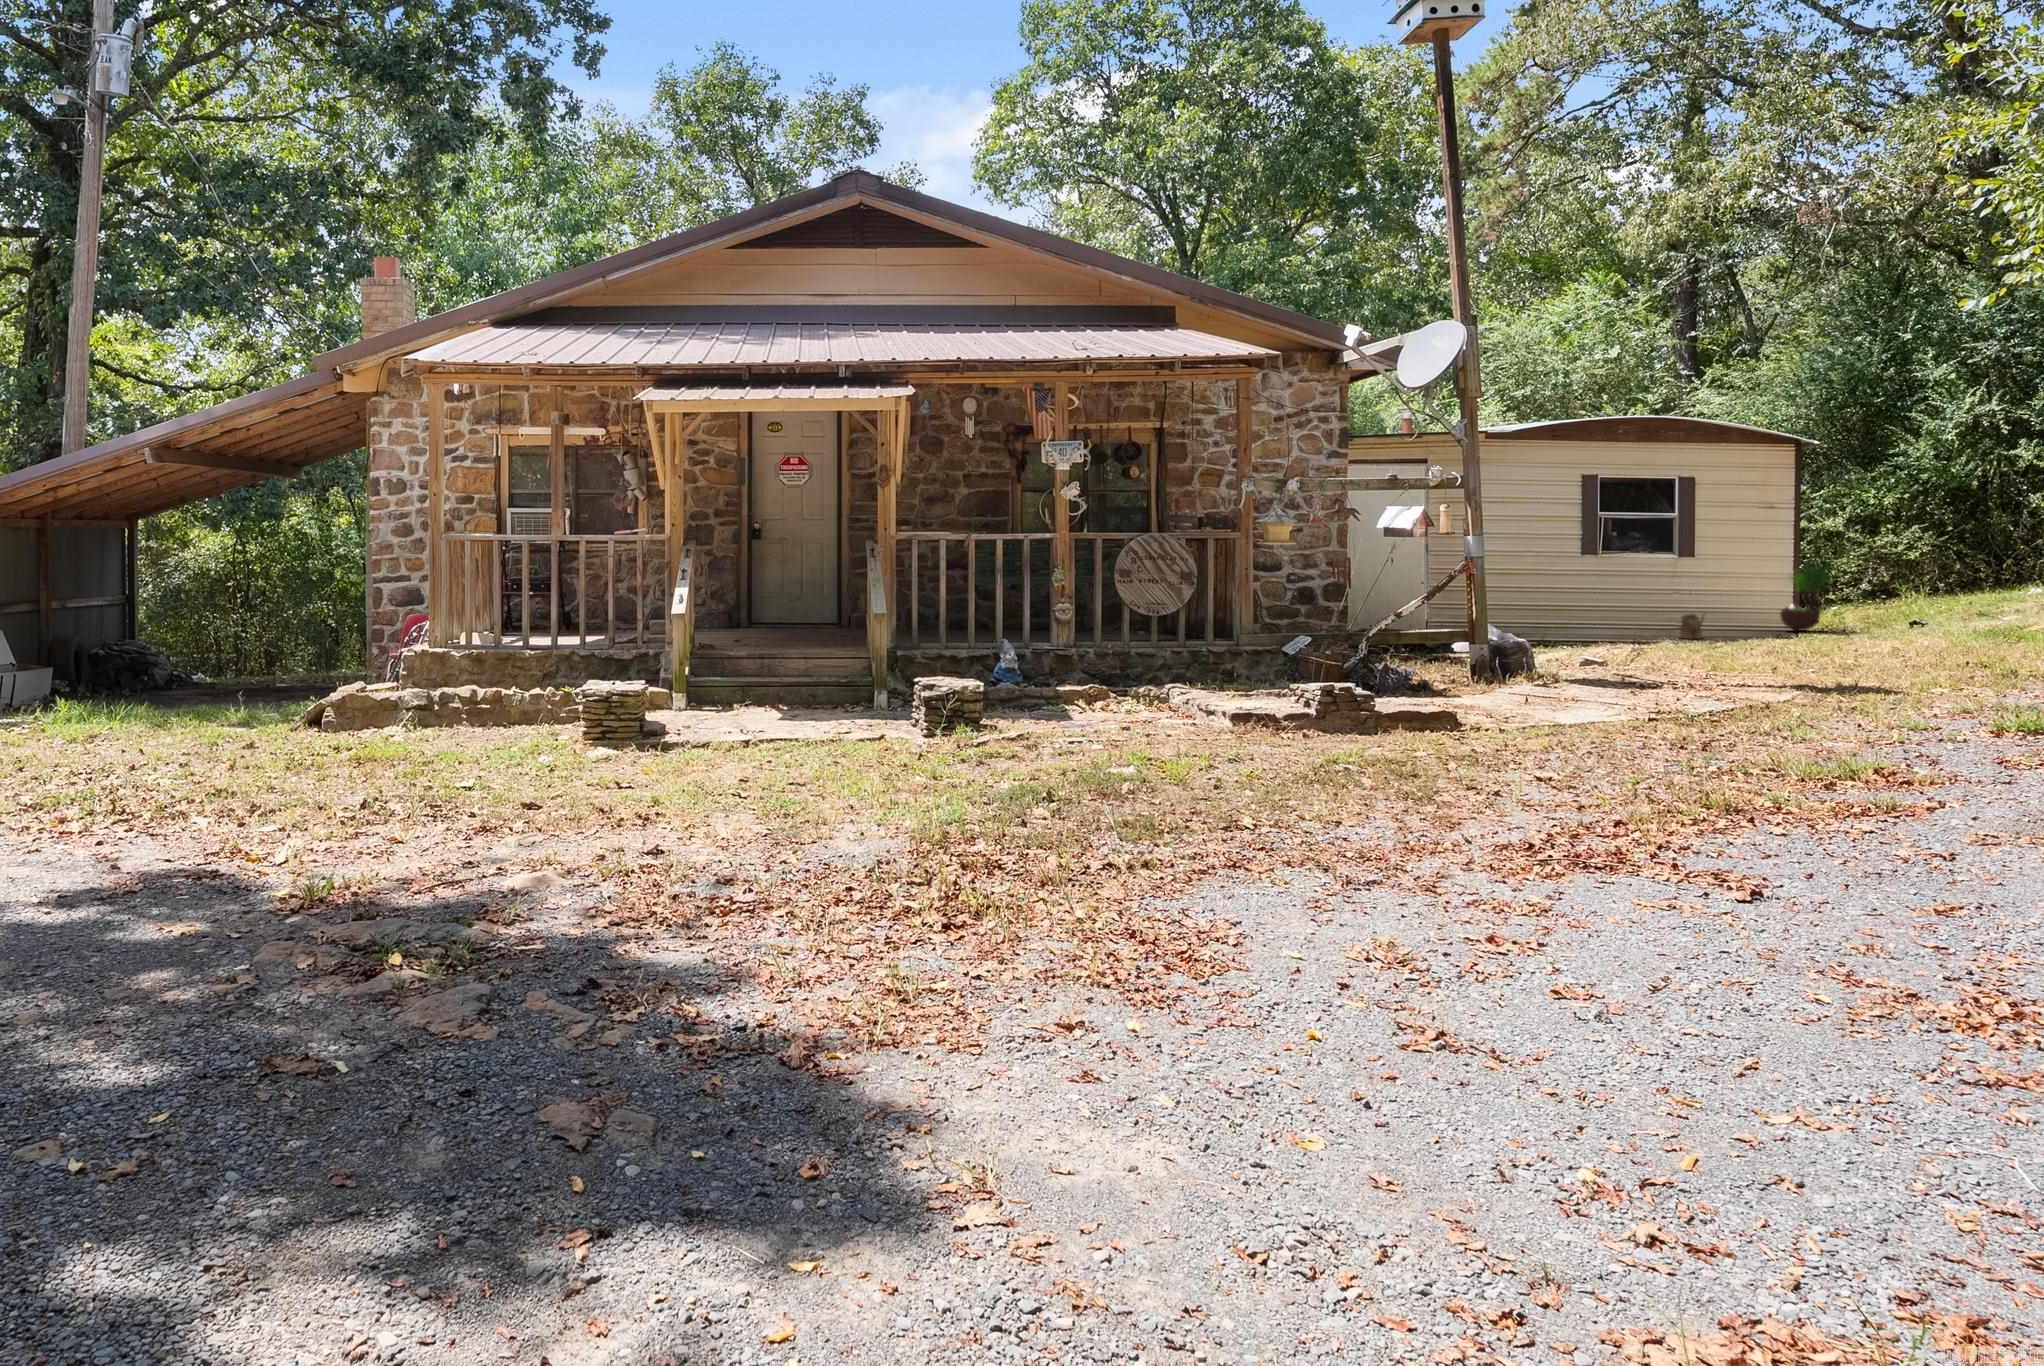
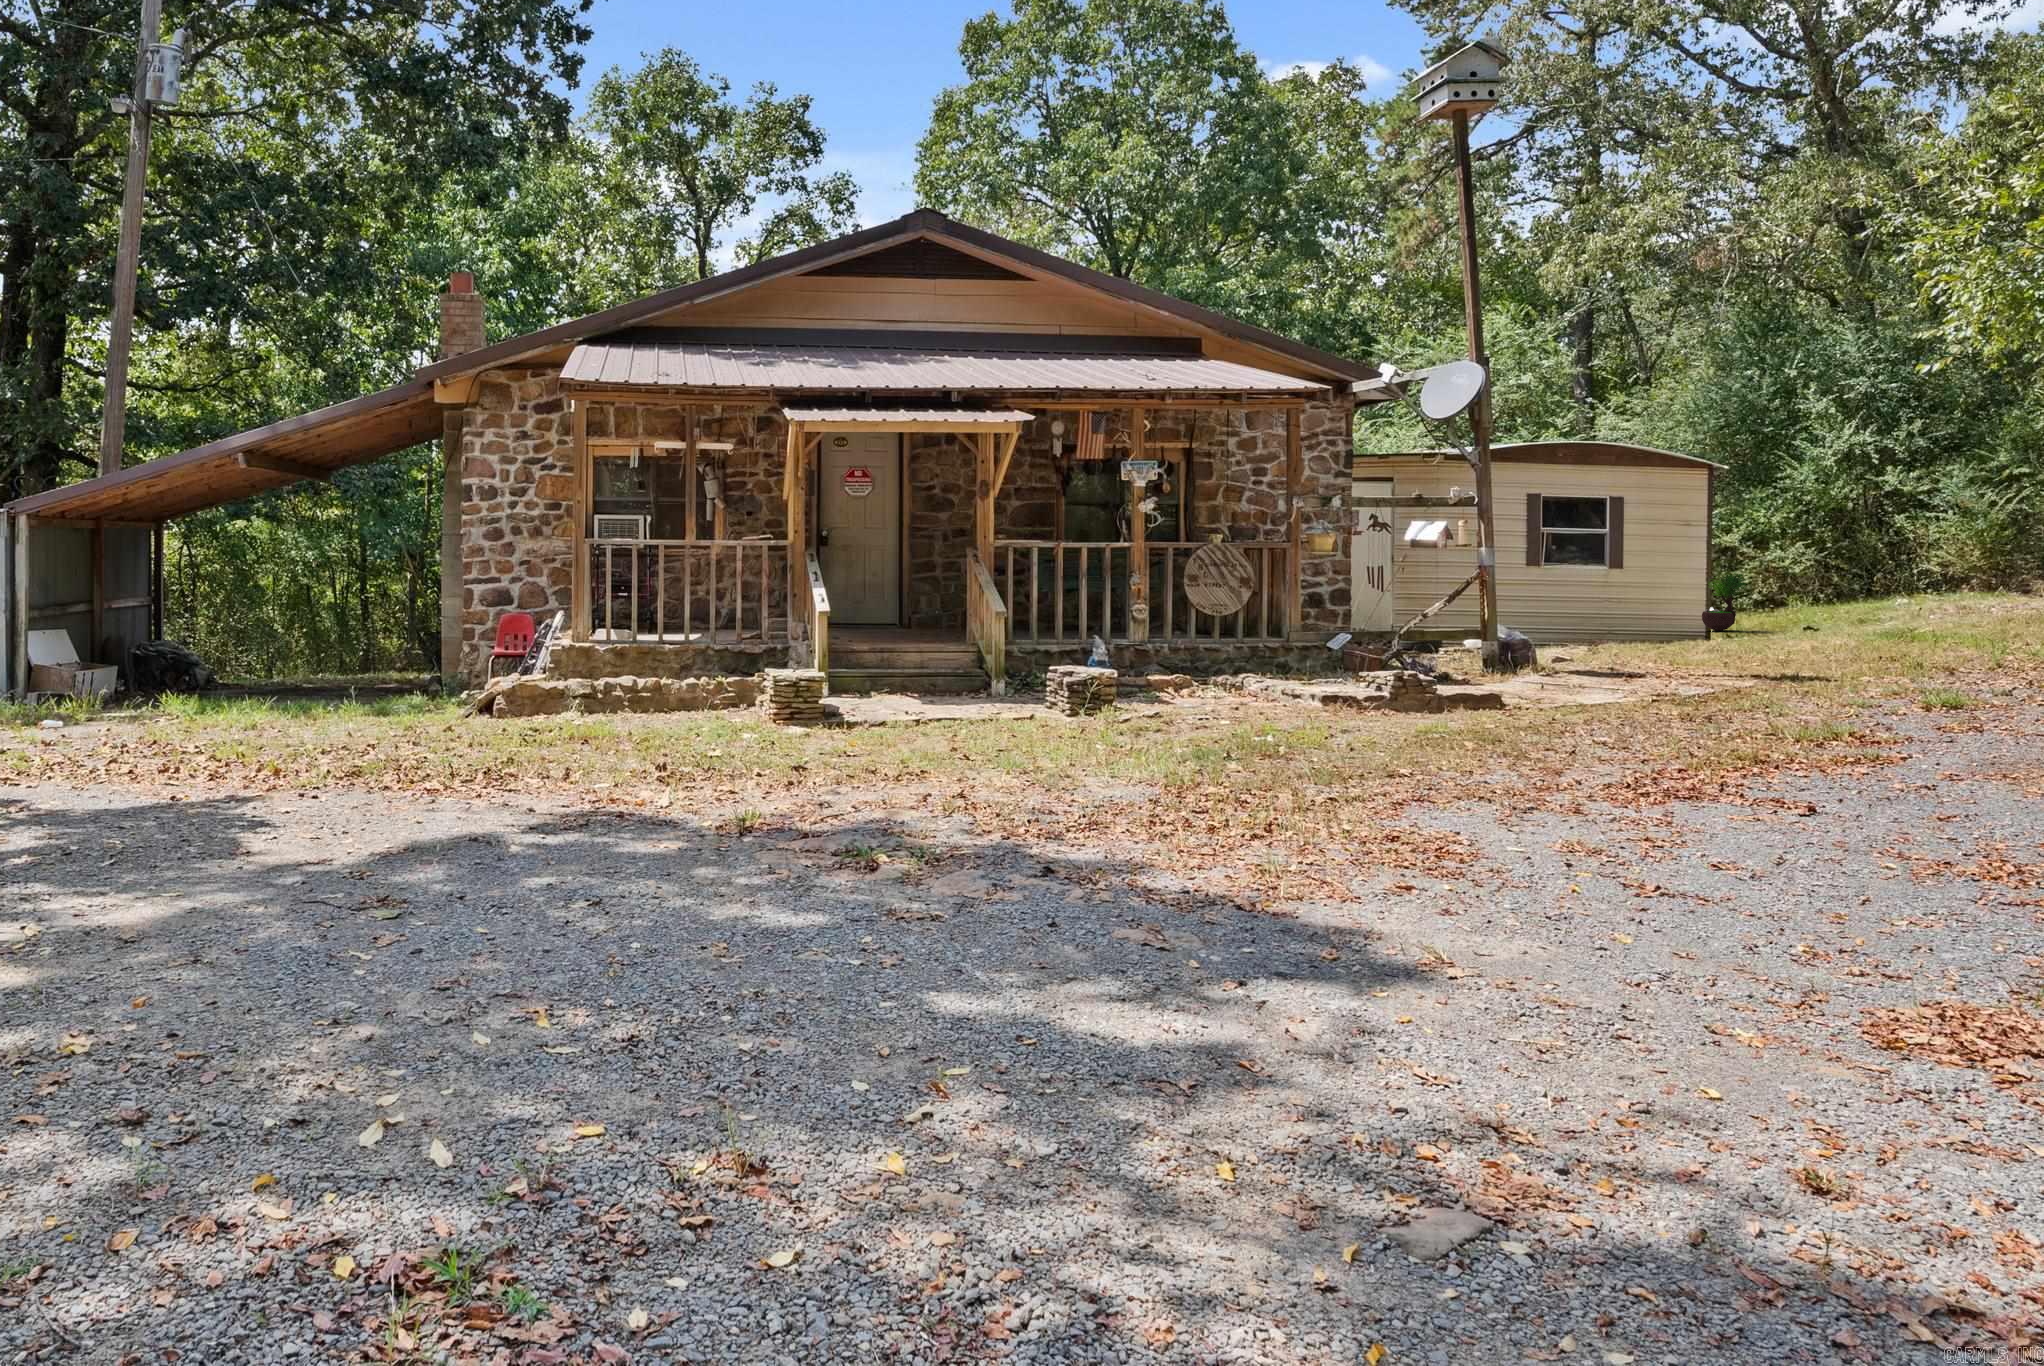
watering can: present [1679,614,1704,639] -> none [1619,615,1645,638]

